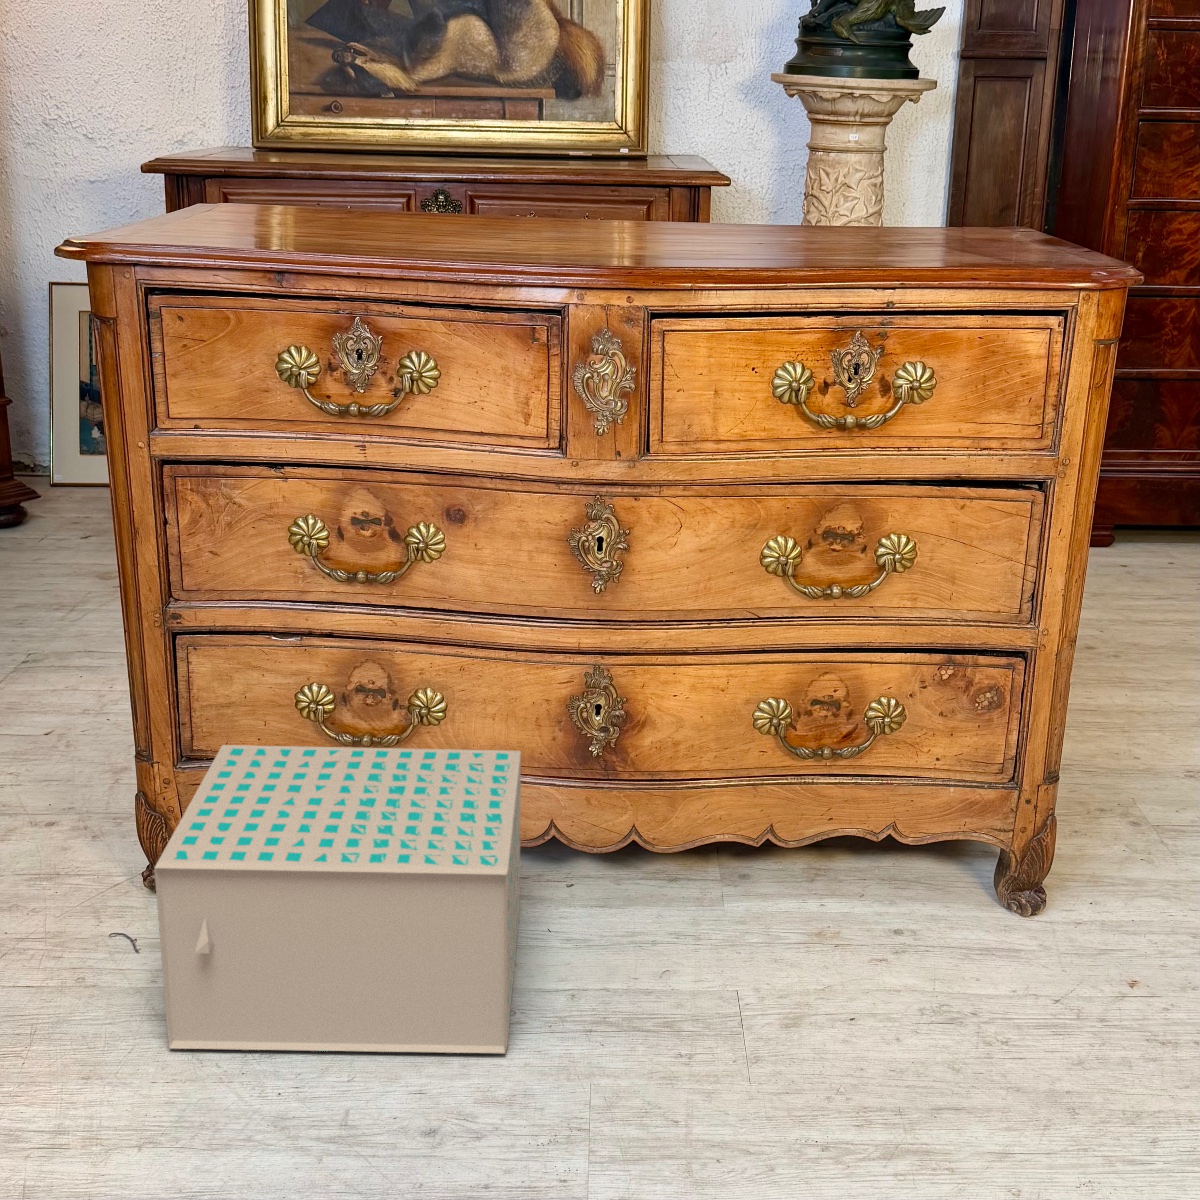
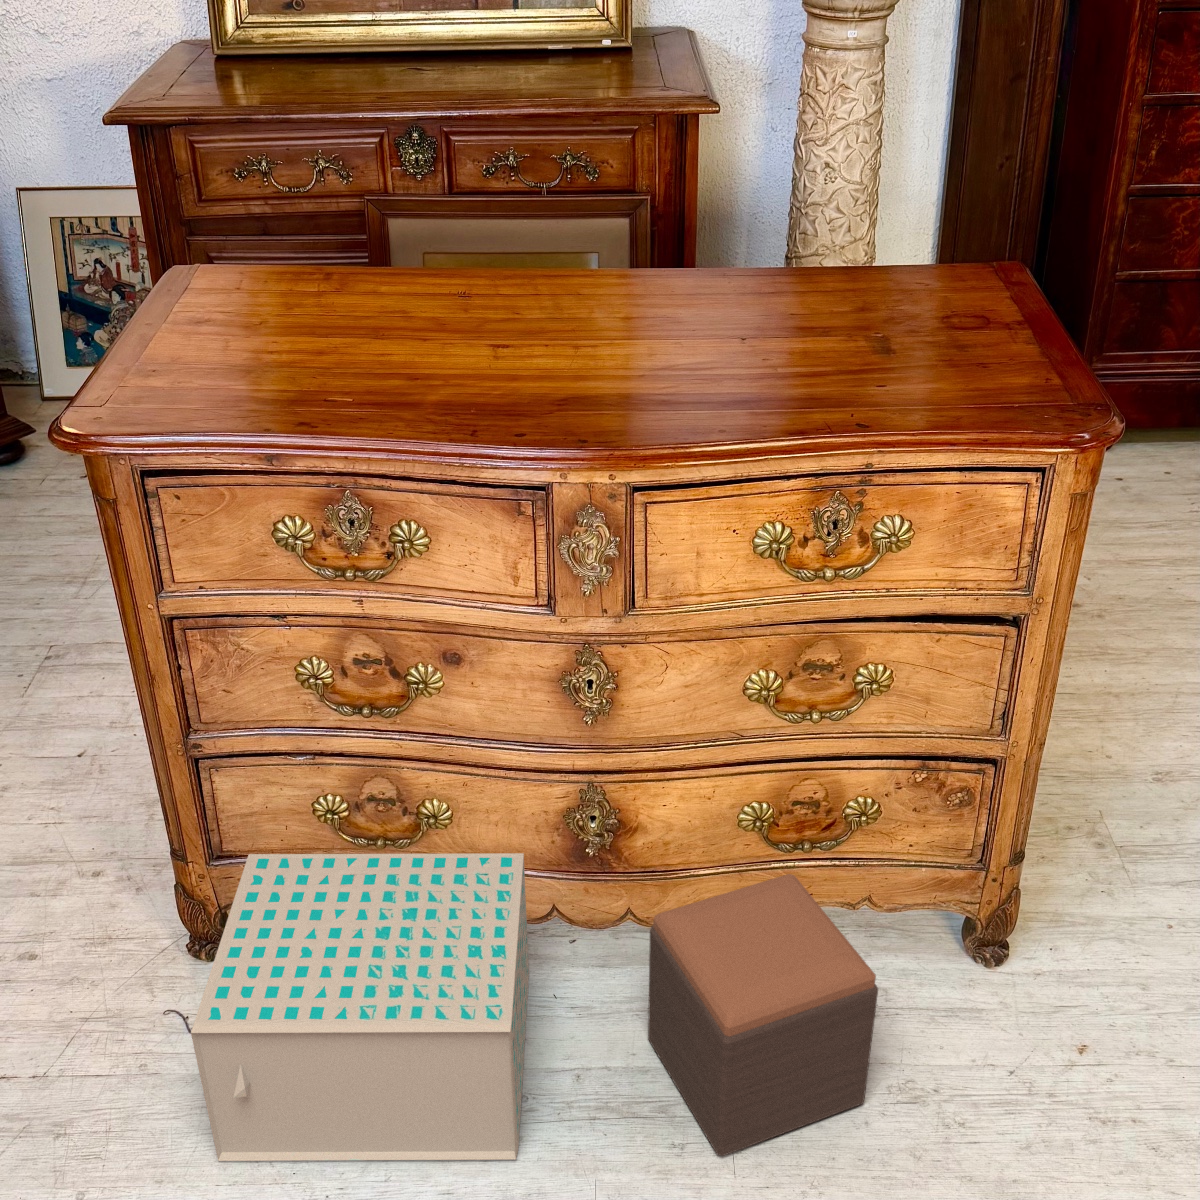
footstool: none [652,769,908,1057] -> present [648,874,878,1156]

